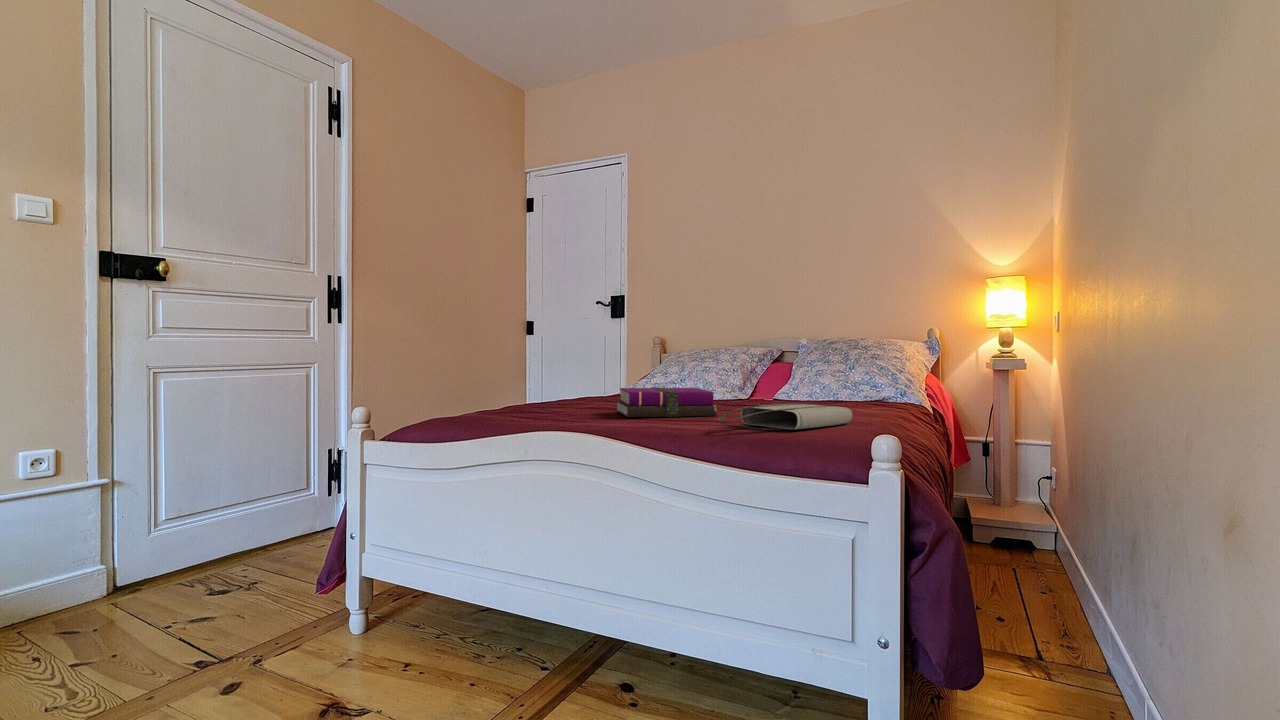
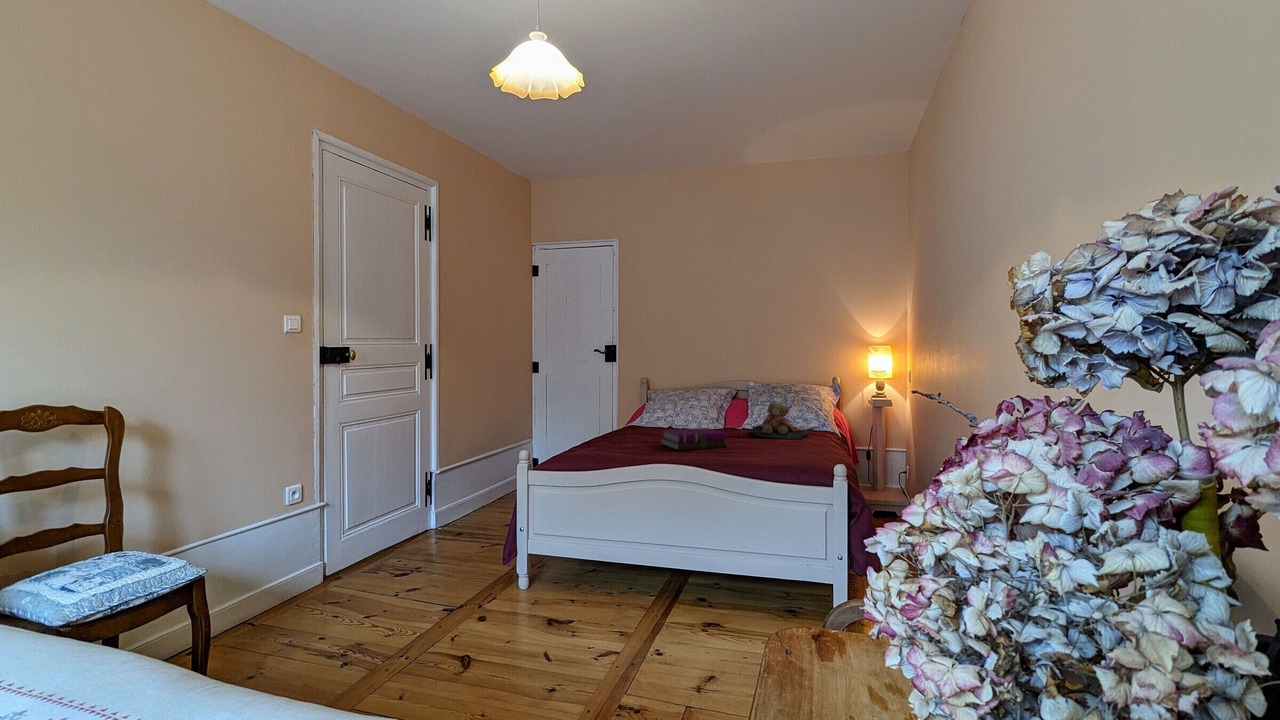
teddy bear: none [778,352,879,411] -> present [752,403,811,440]
tote bag: present [718,404,852,430] -> none [746,440,809,458]

